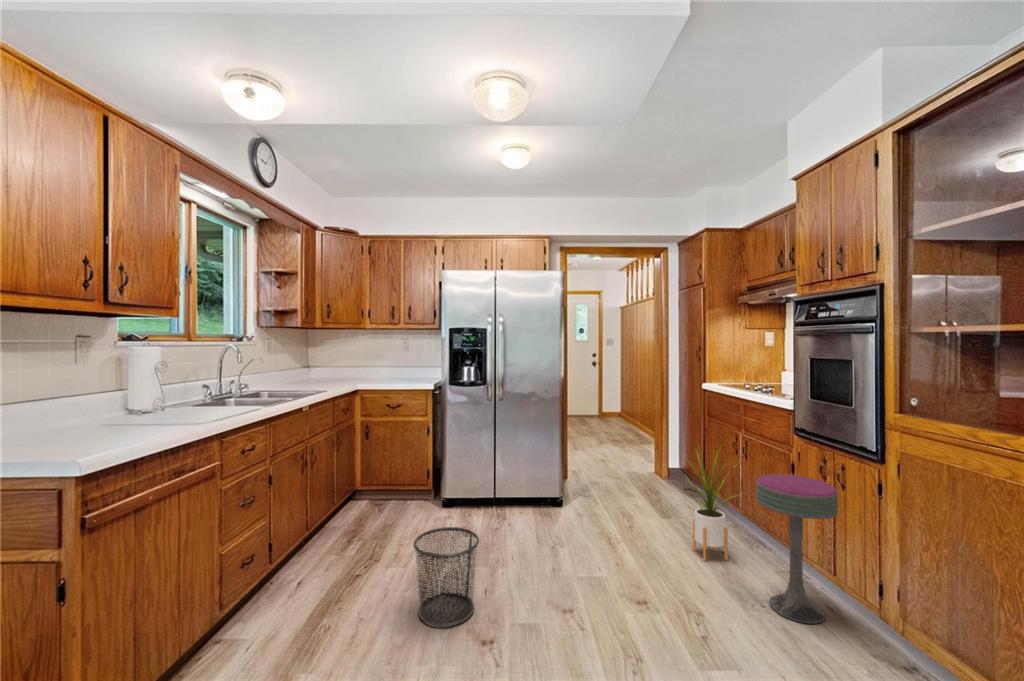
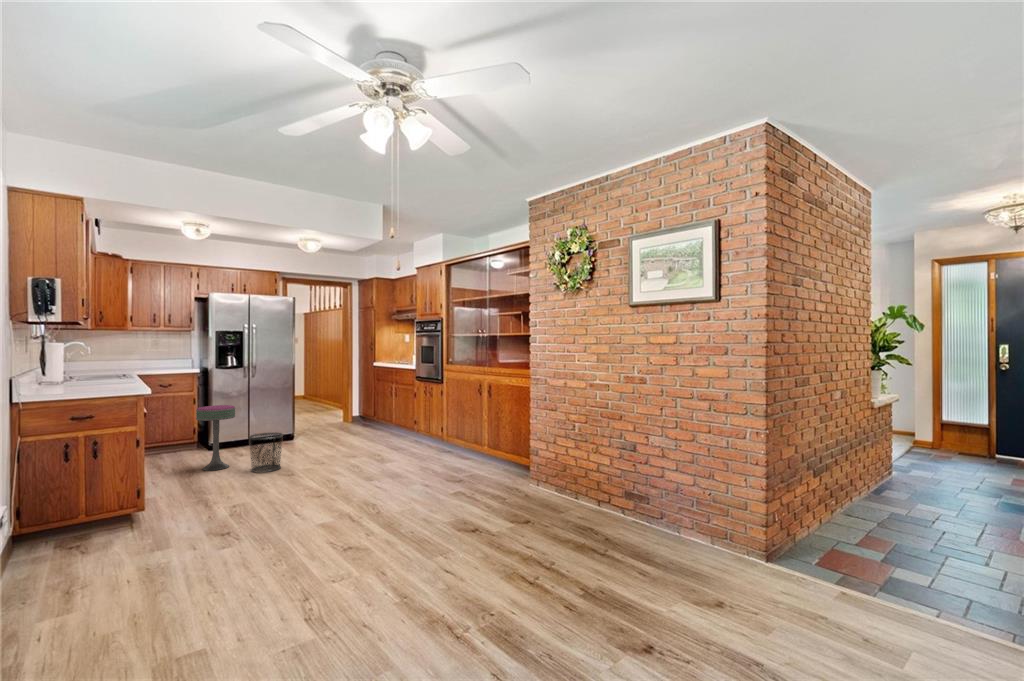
house plant: present [693,450,729,561] -> none [367,388,395,442]
bar stool: present [756,474,838,624] -> present [196,405,235,471]

